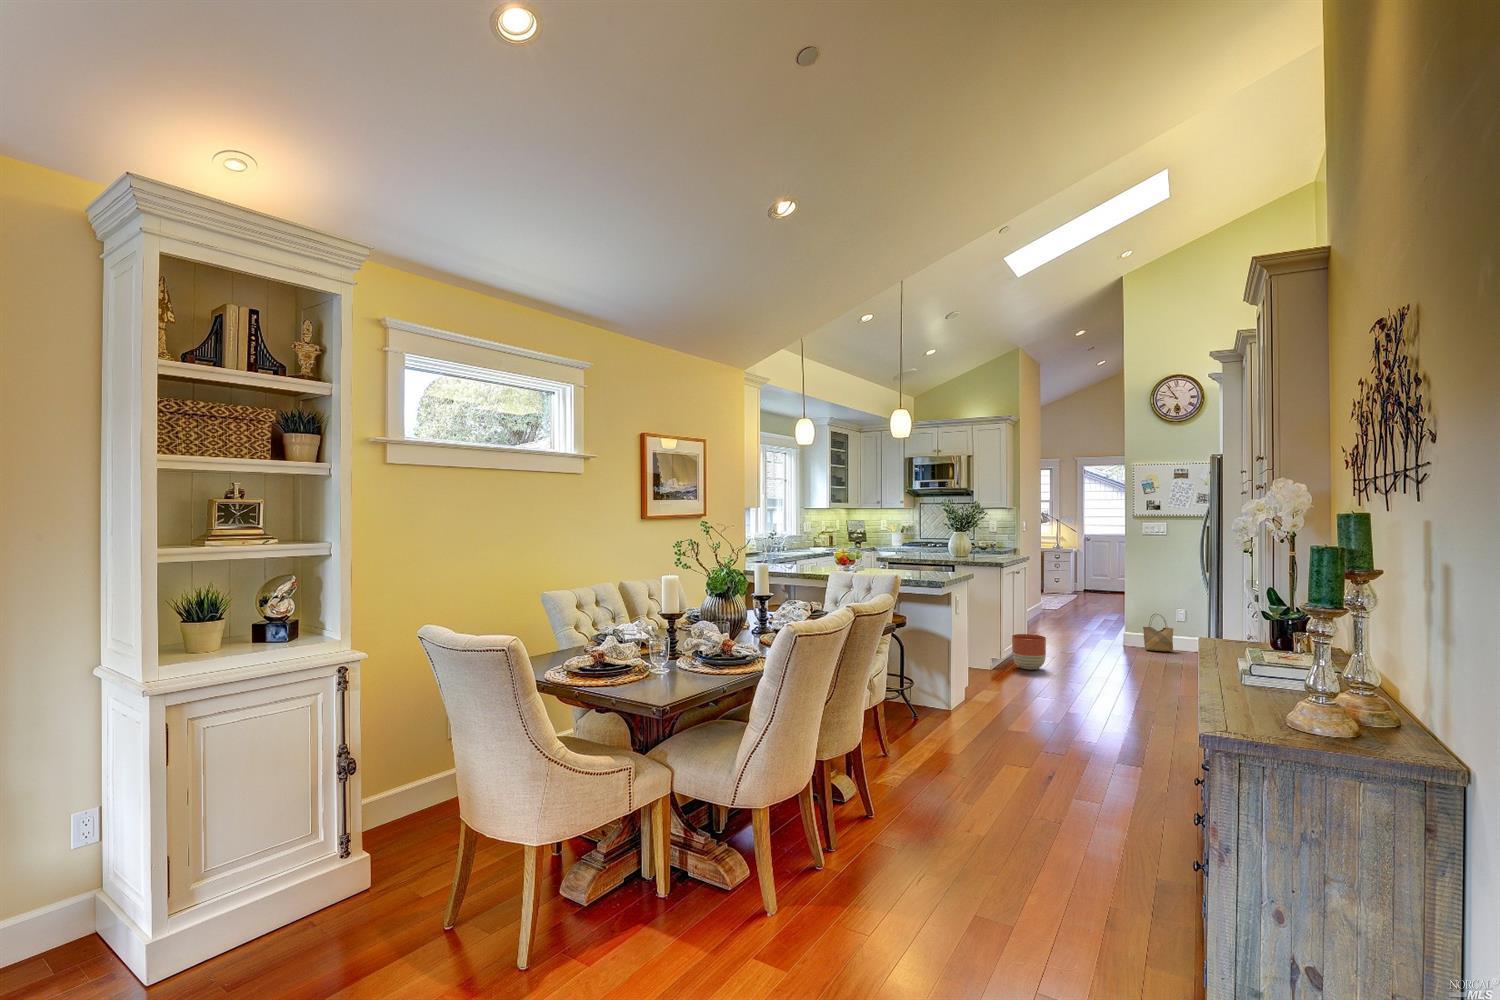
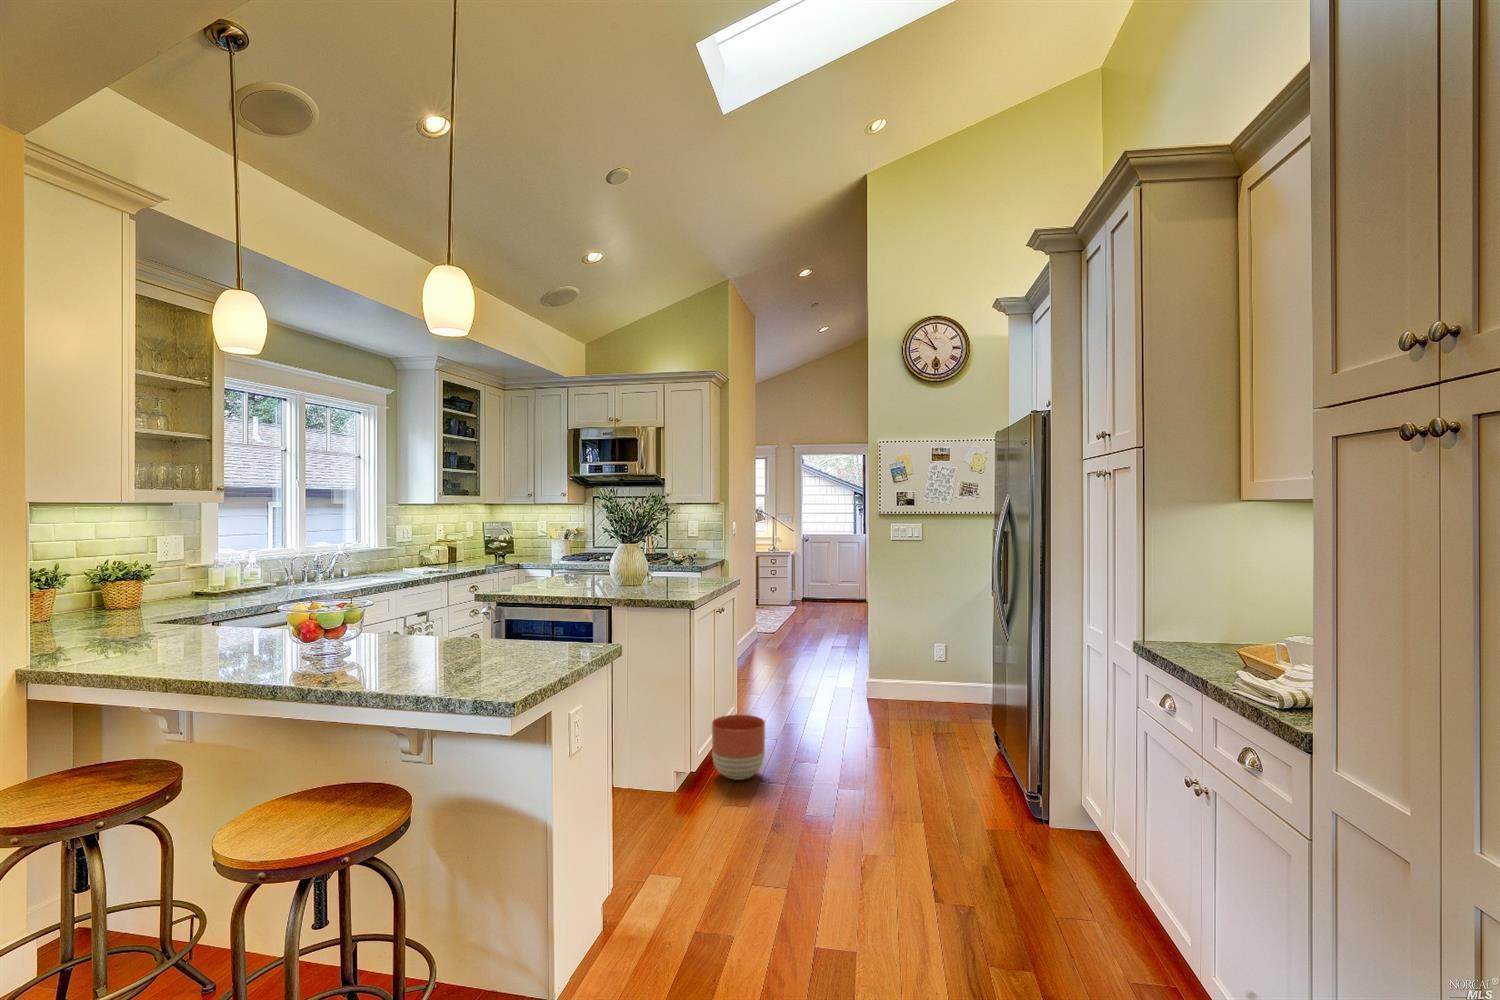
woven basket: present [1143,614,1173,652] -> none [891,652,928,706]

